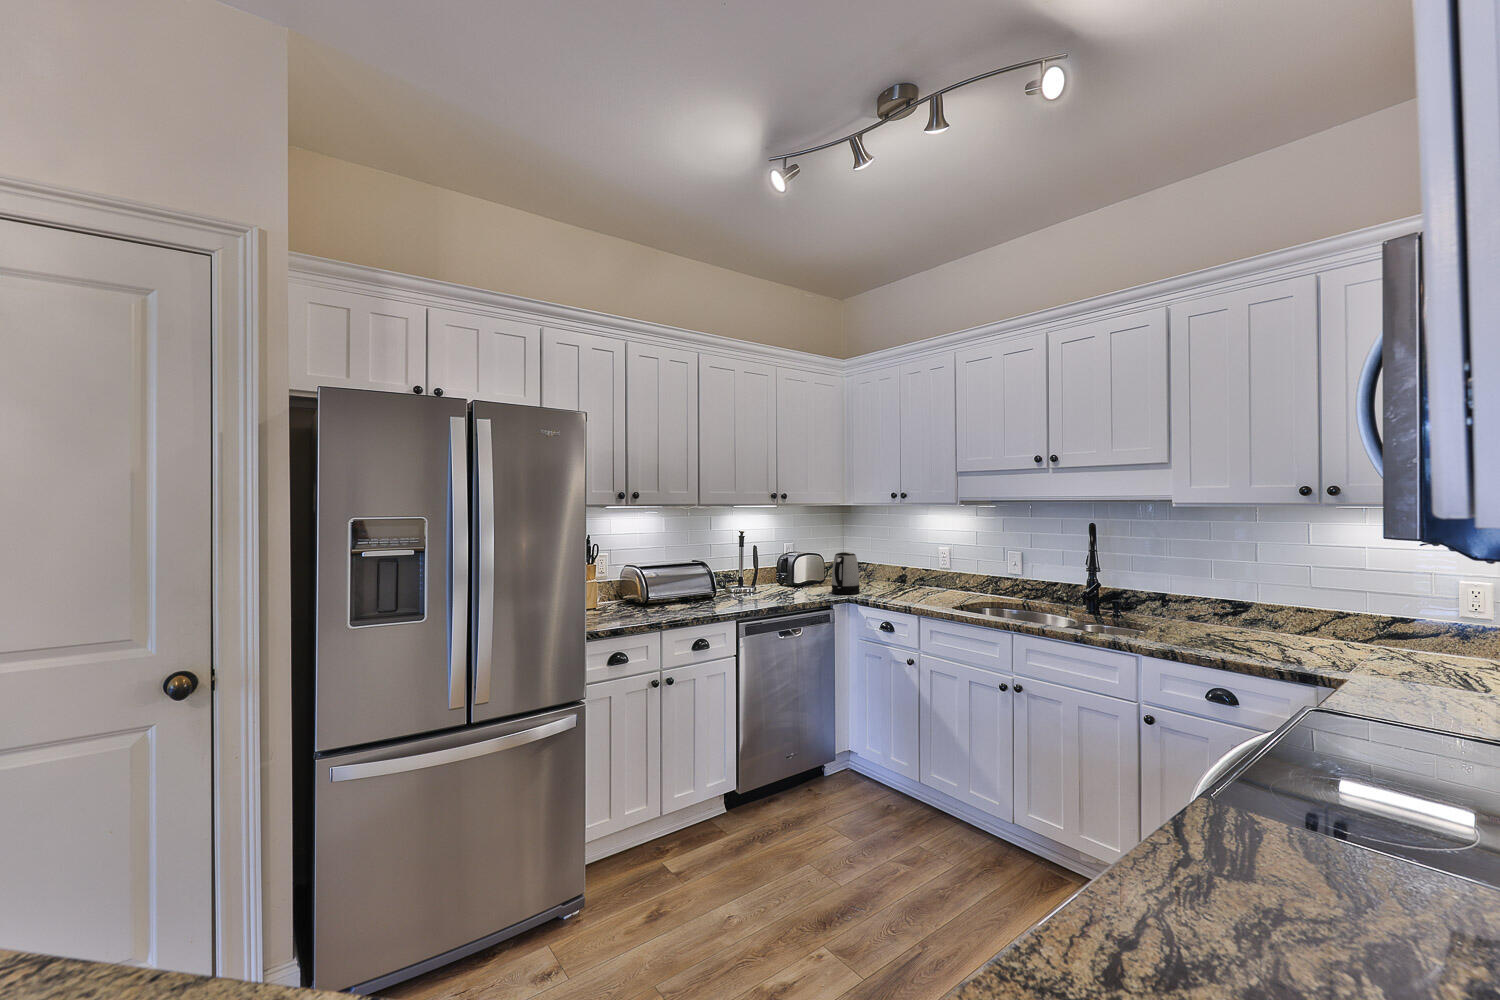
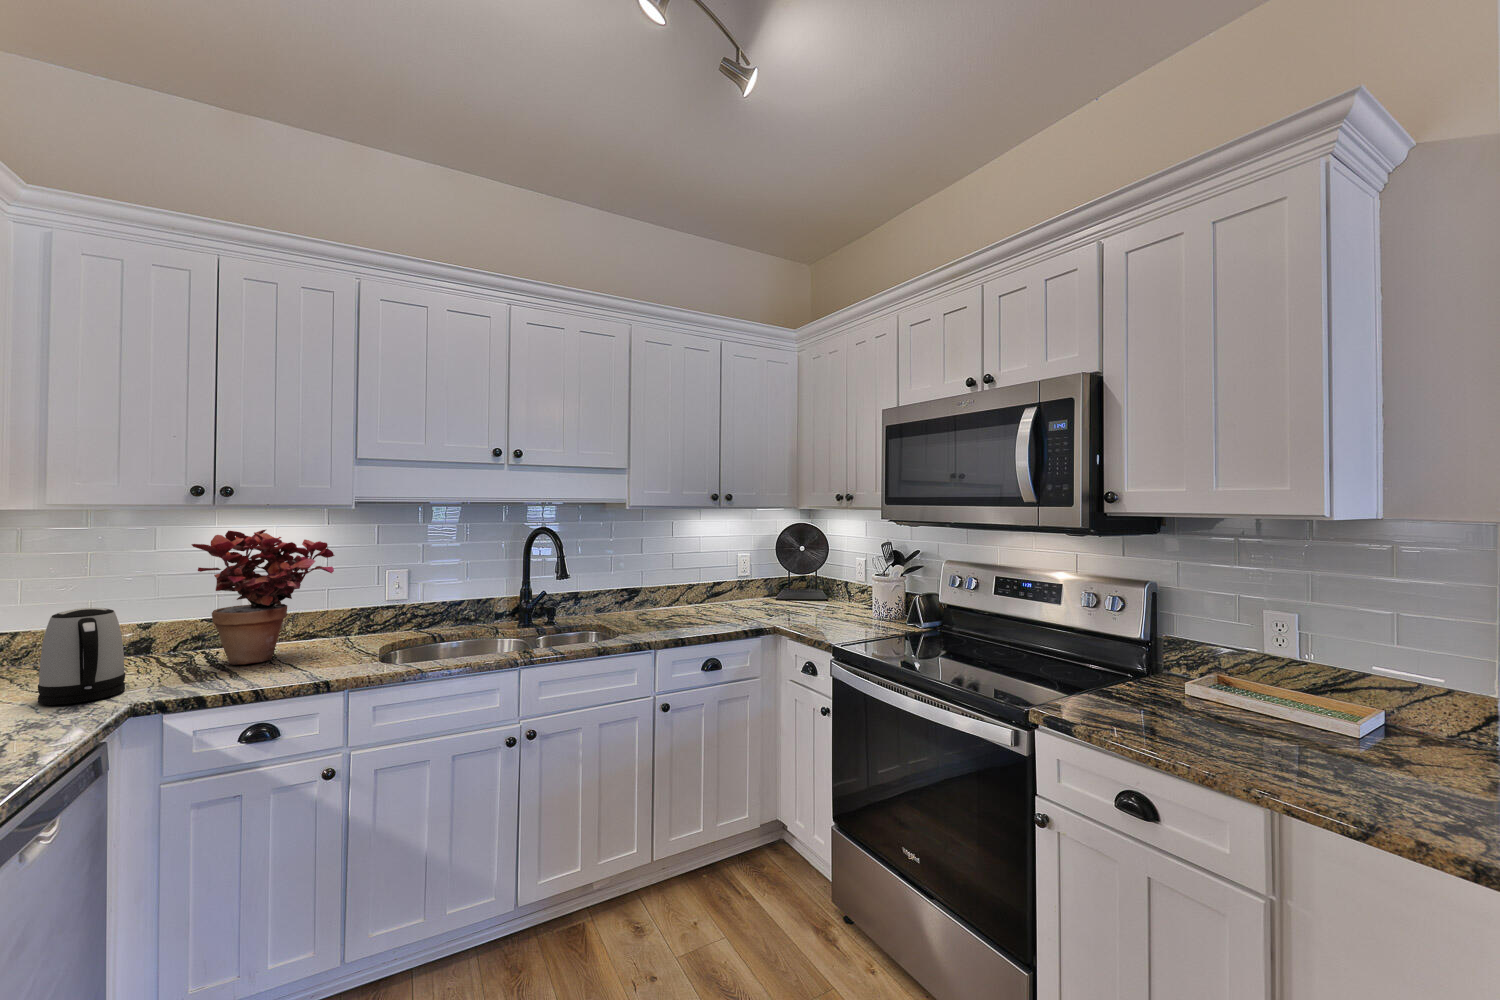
potted plant: none [882,518,953,596] -> present [192,530,335,665]

